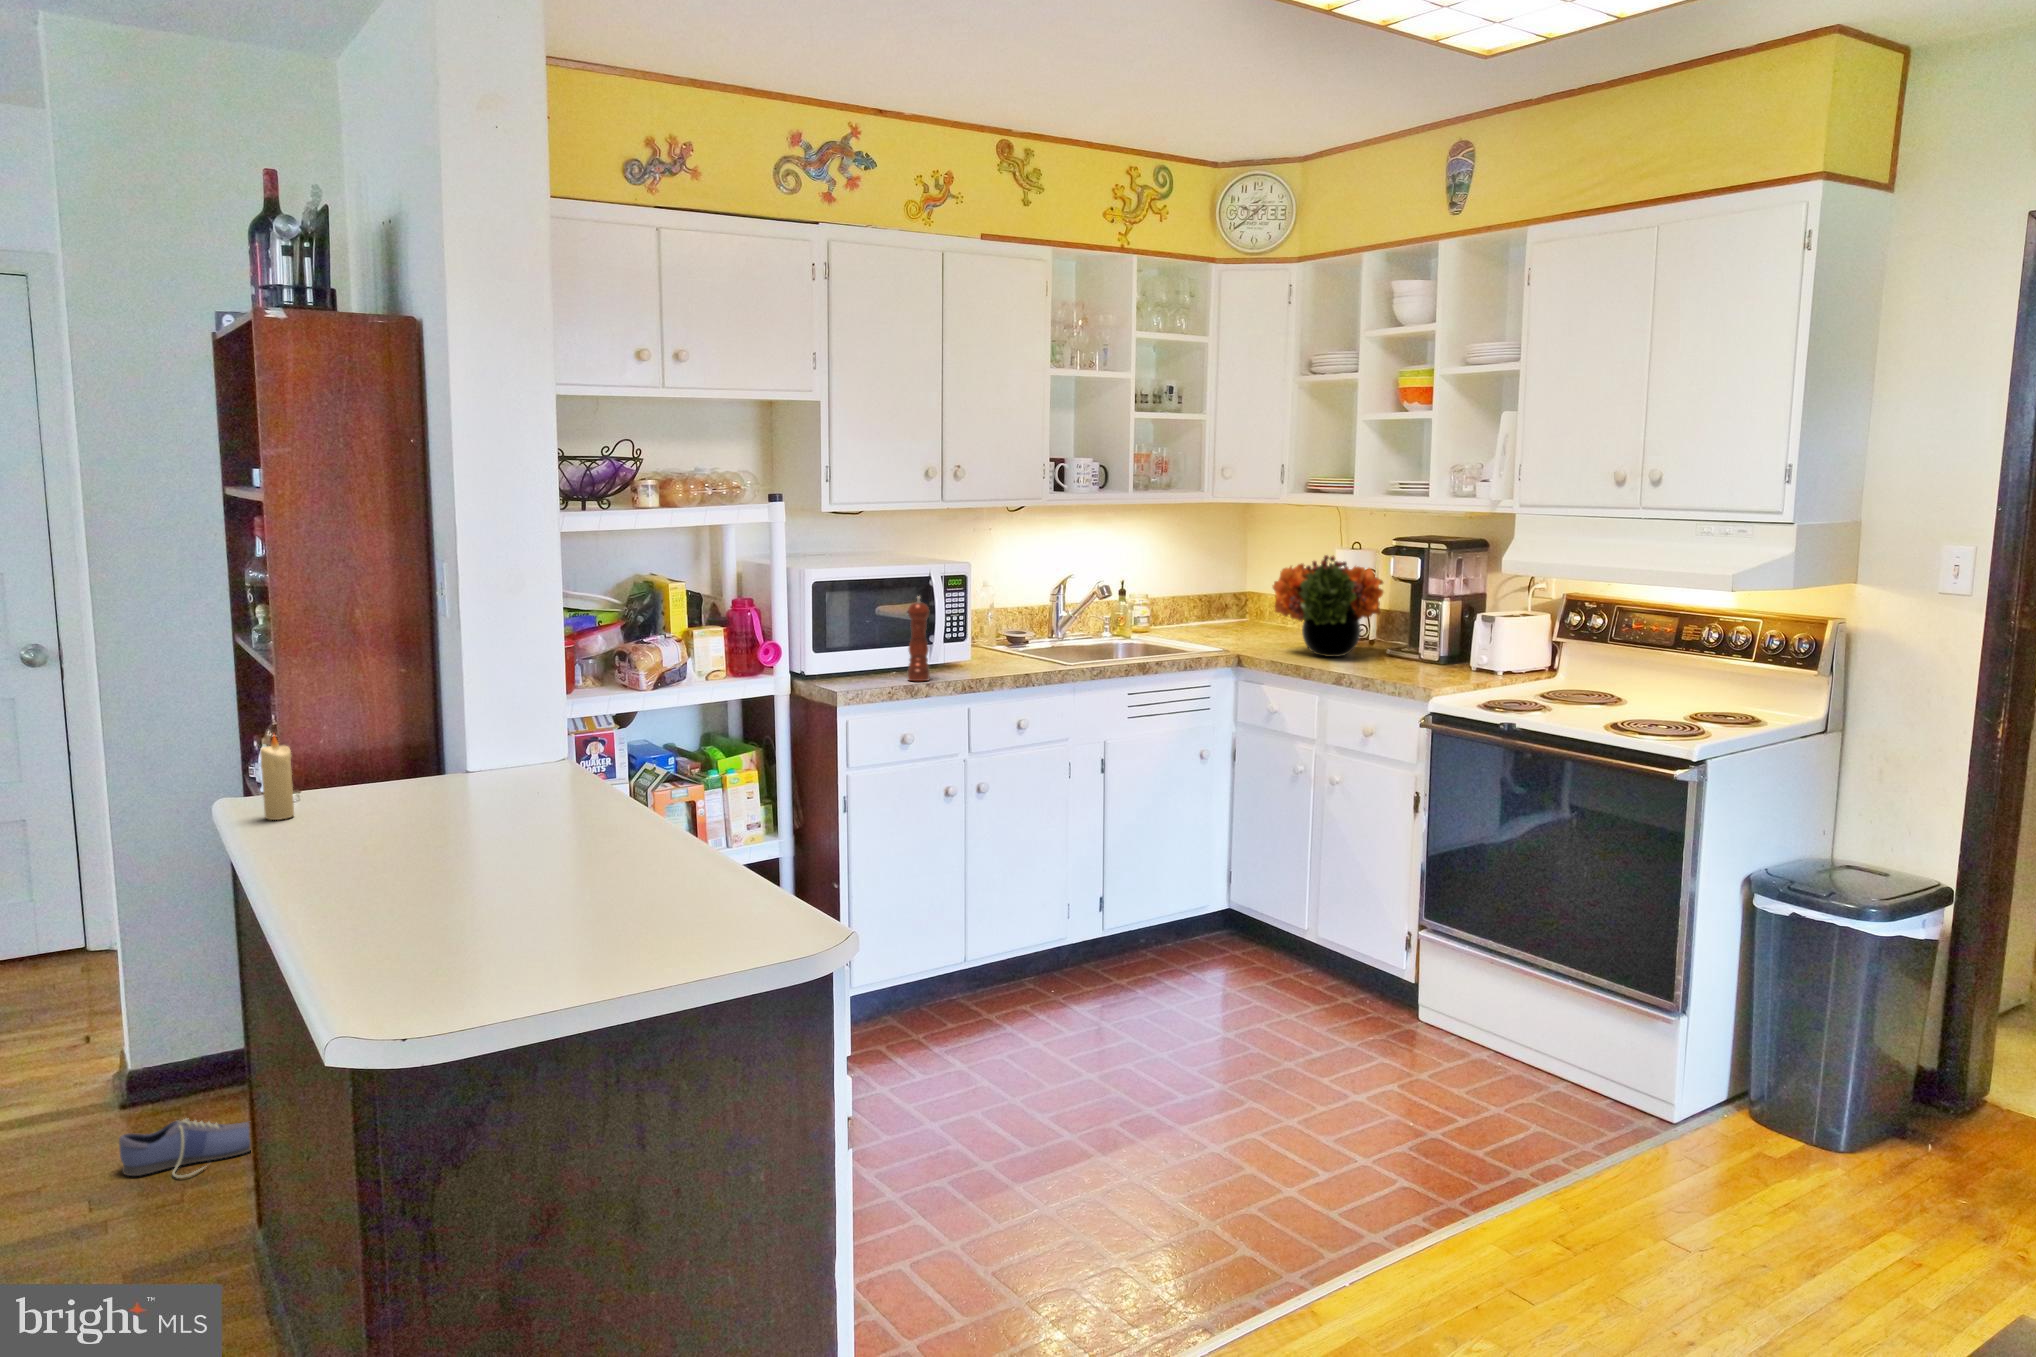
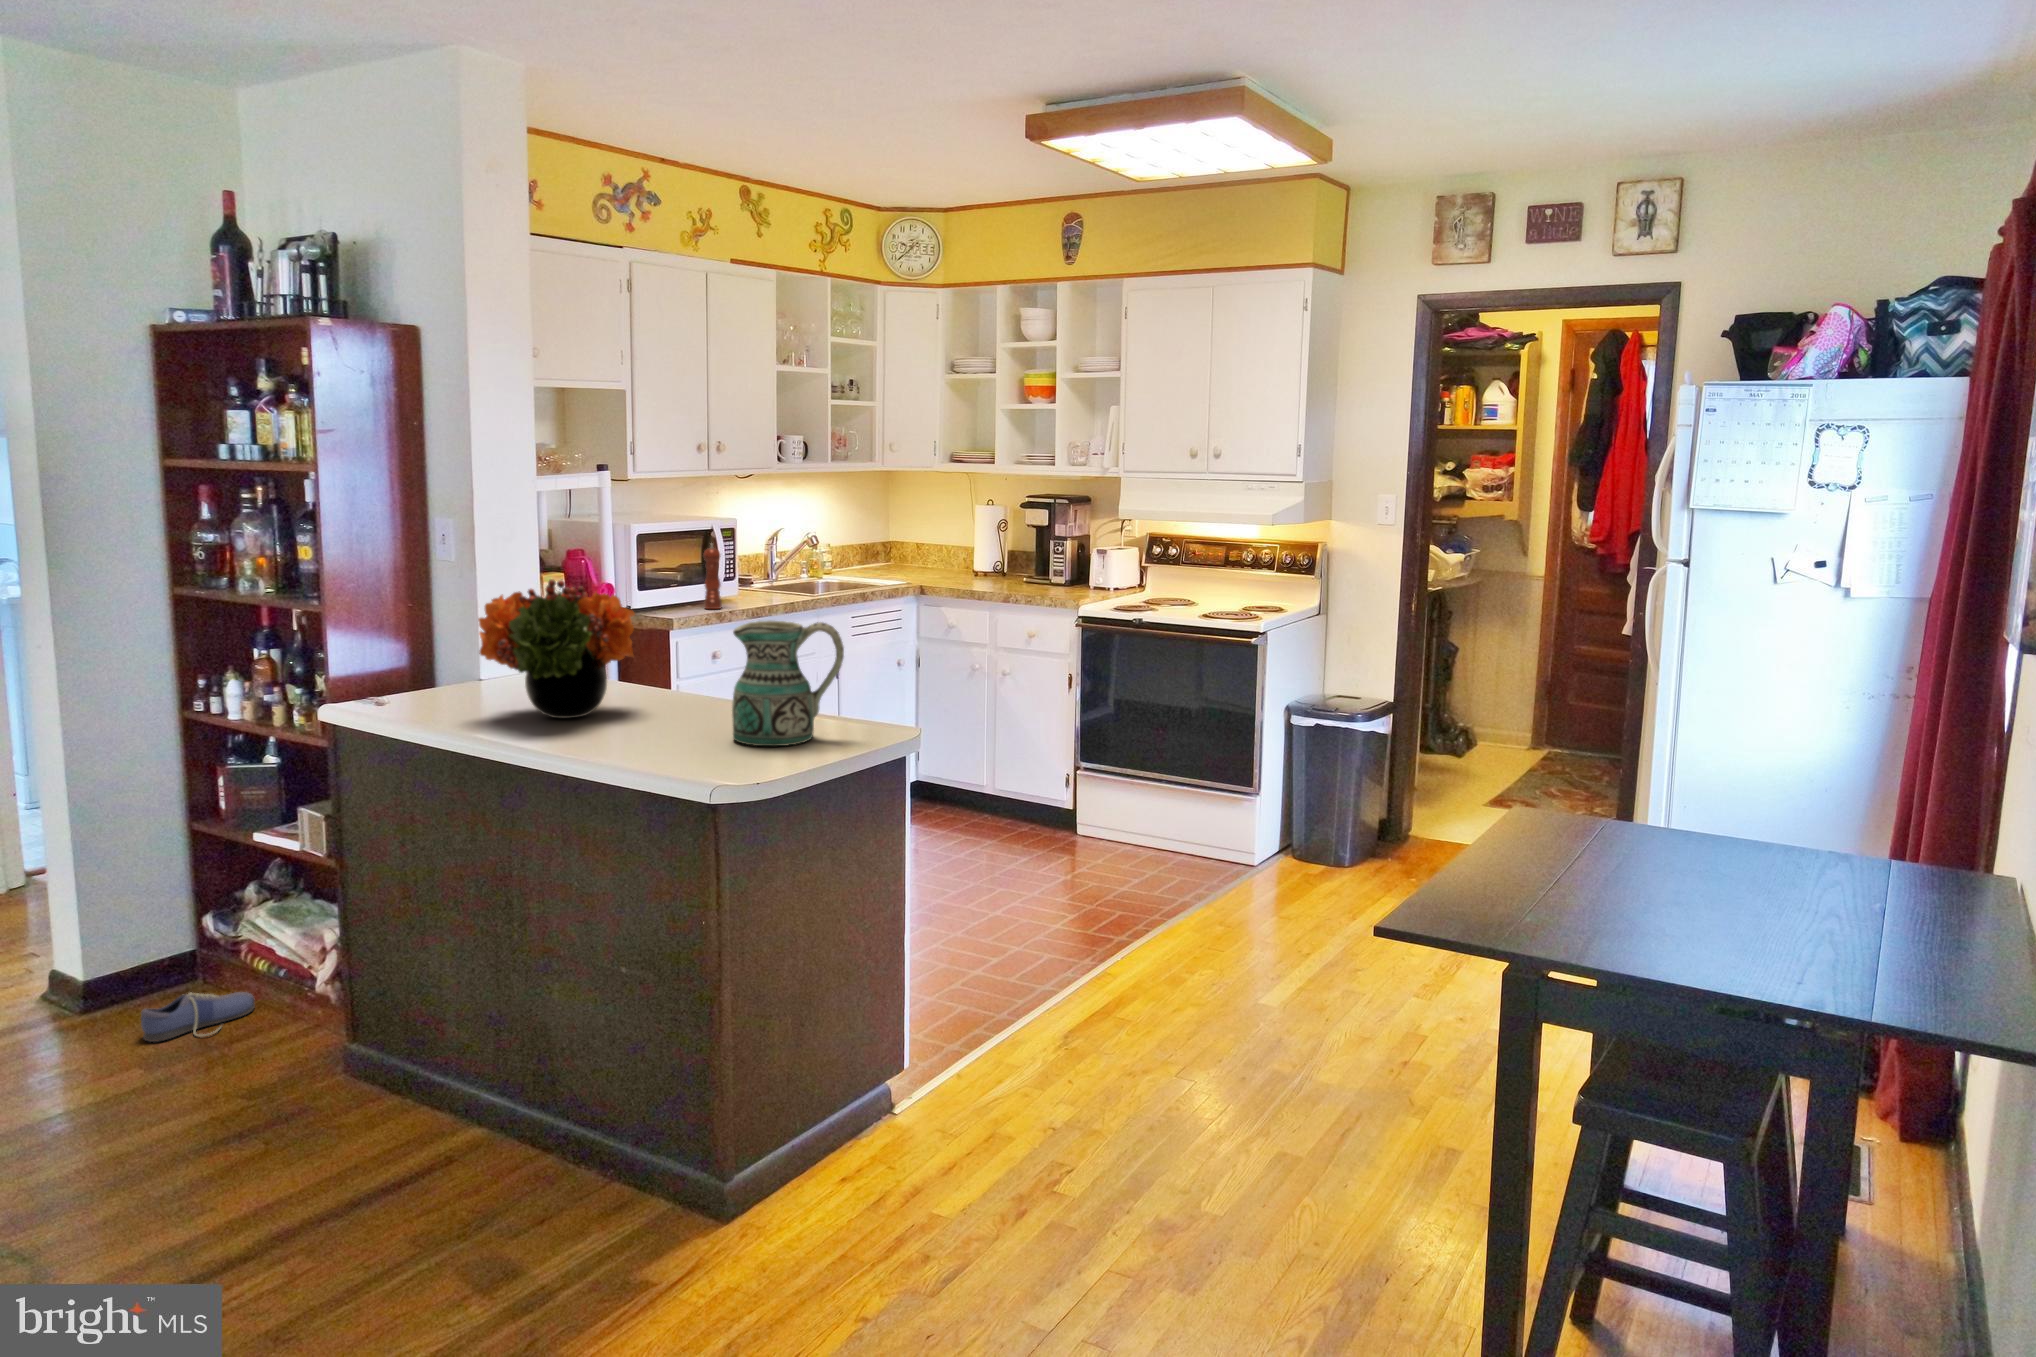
flower arrangement: present [1273,555,1383,657] -> present [478,579,635,718]
candle: present [260,735,294,820] -> none [378,645,404,711]
ceramic pitcher: none [546,740,711,947] -> present [732,620,844,746]

